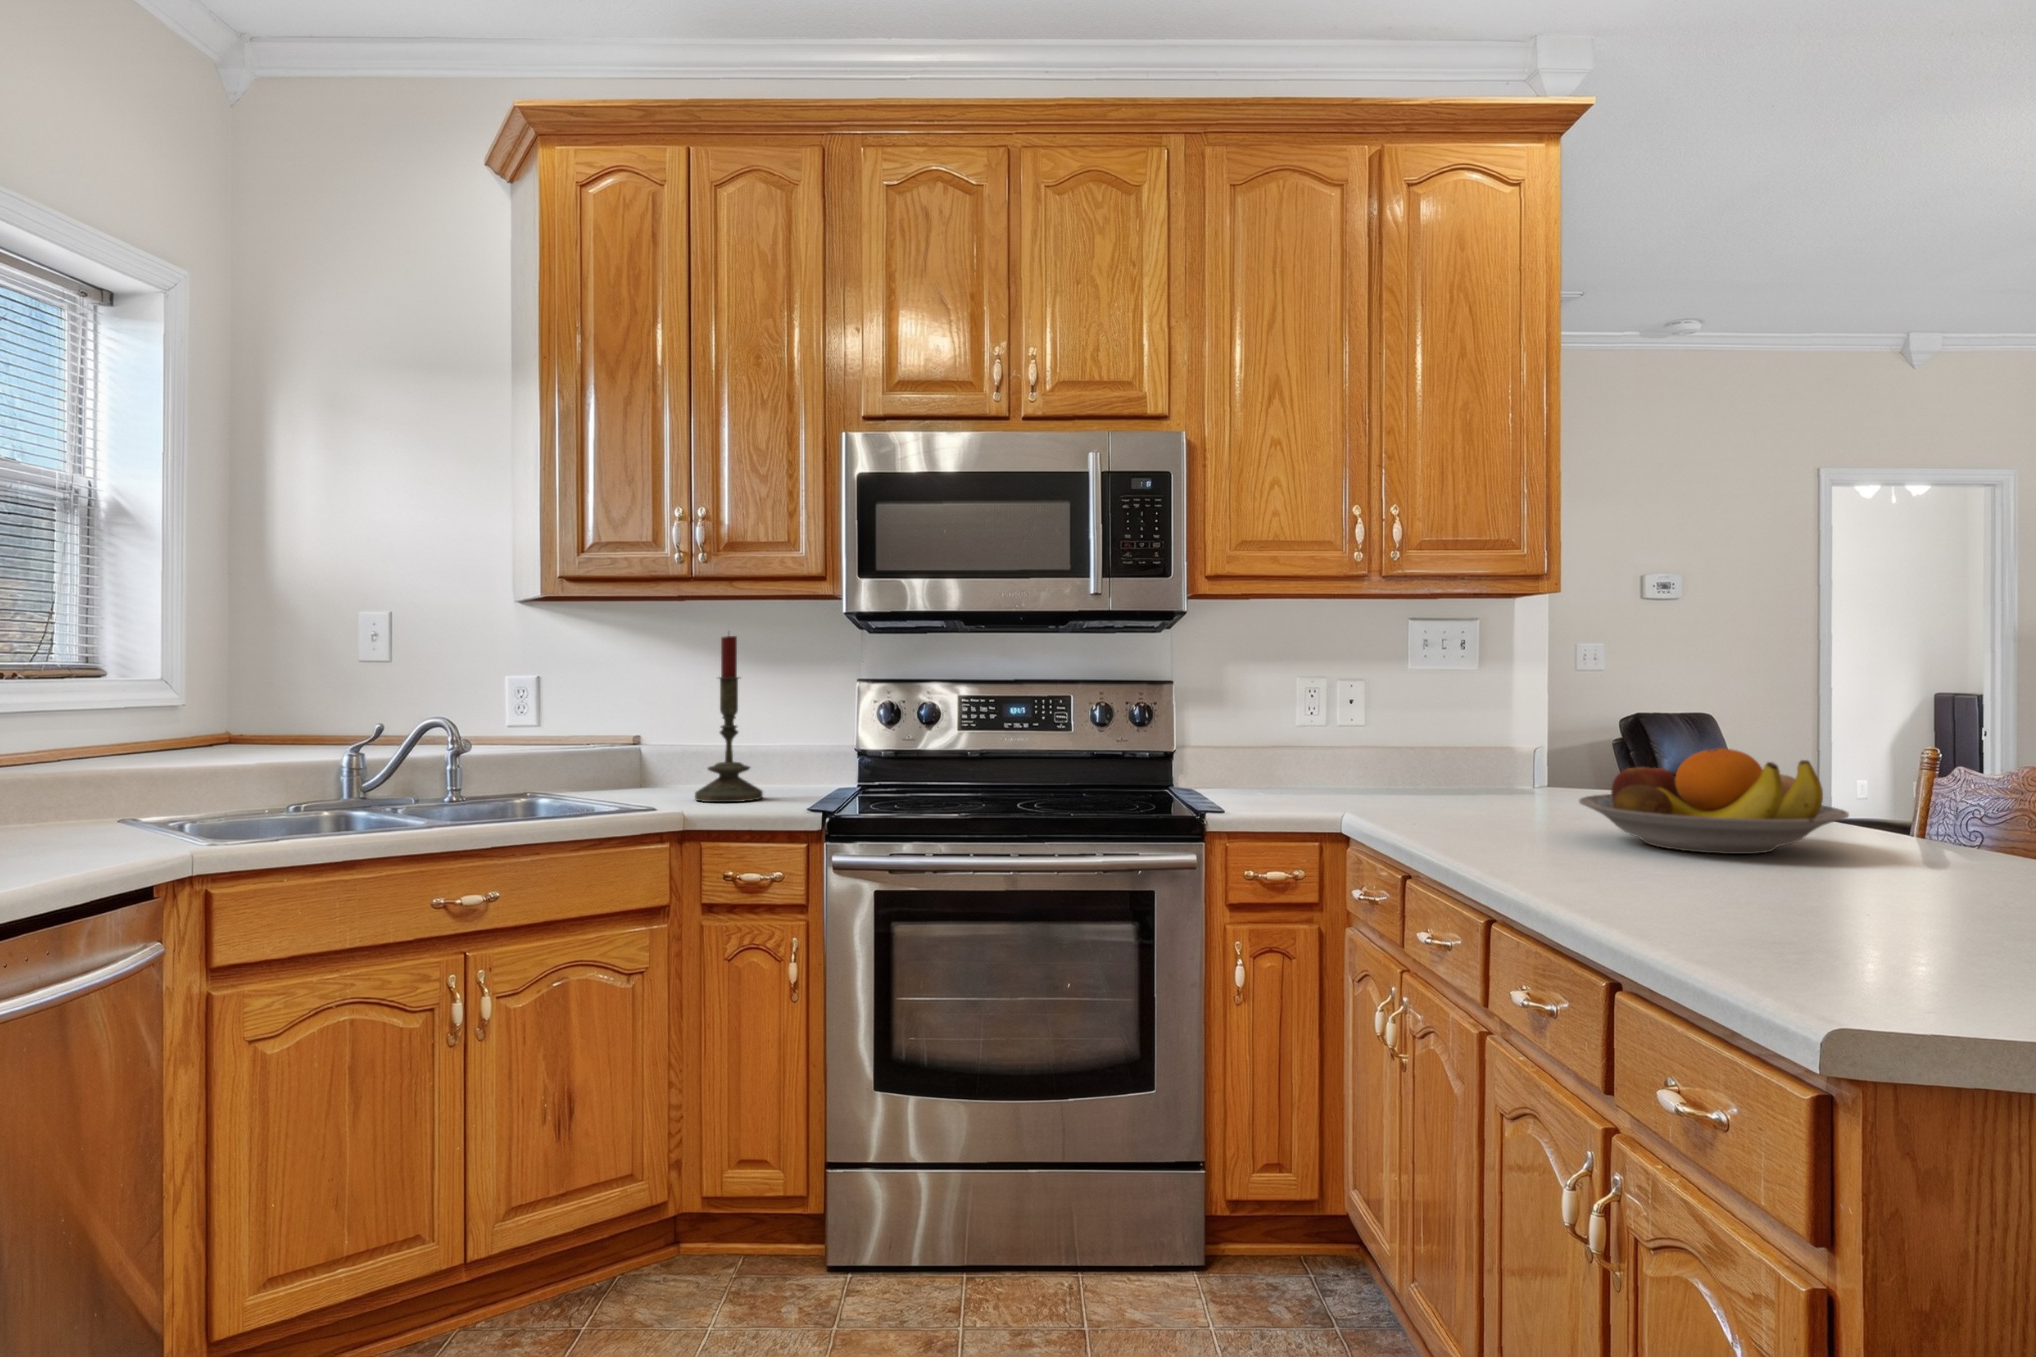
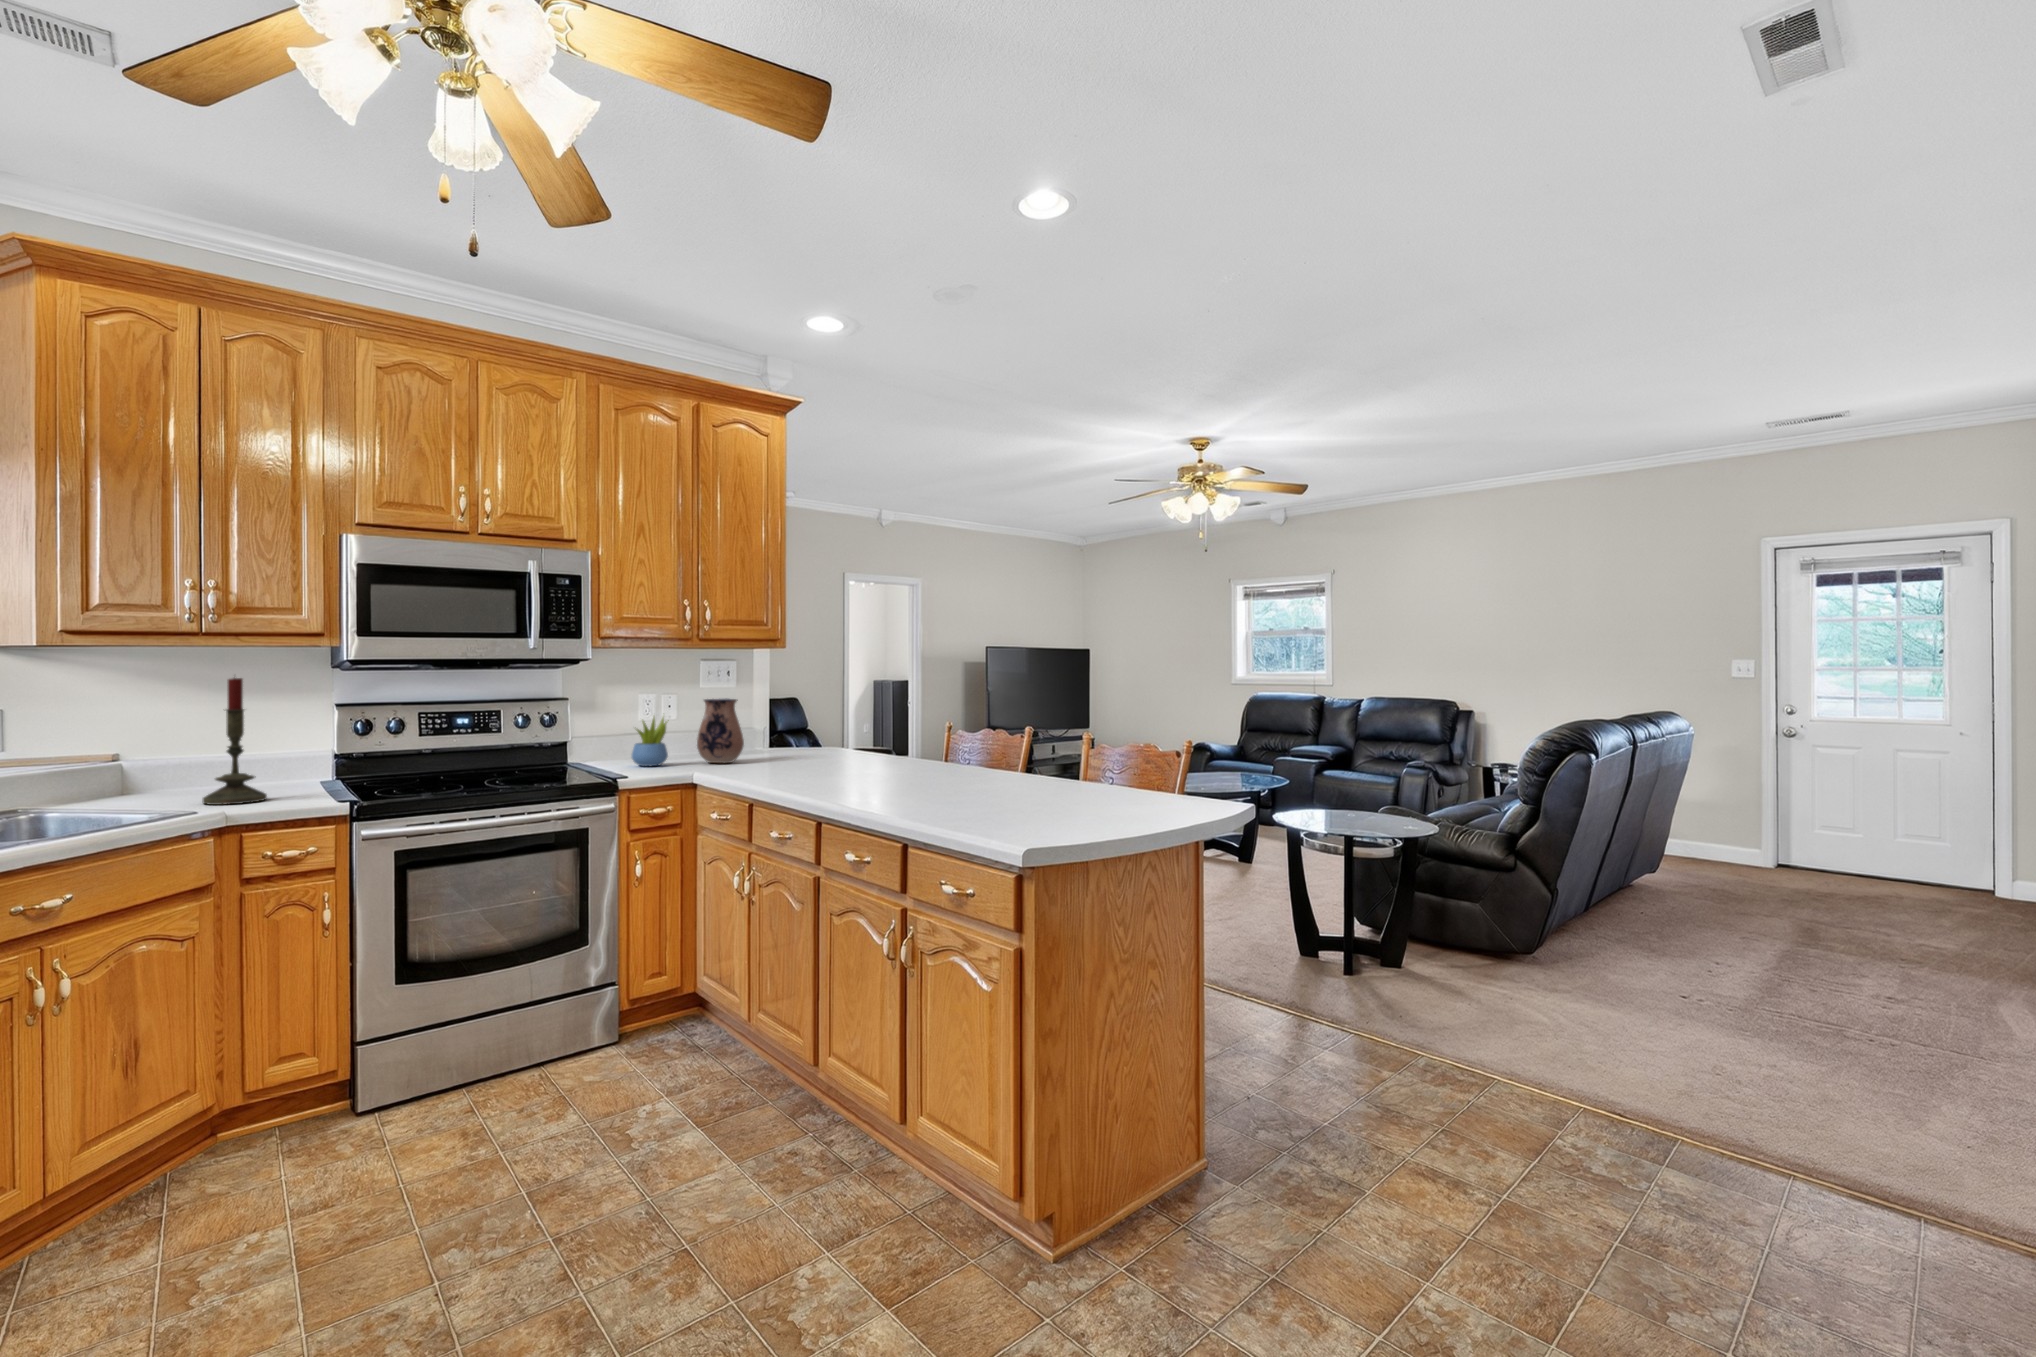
ceramic pitcher: none [1381,679,1465,794] -> present [697,699,744,763]
succulent plant: none [1271,701,1330,791] -> present [632,717,668,766]
fruit bowl: present [1579,748,1849,854] -> none [818,734,922,780]

